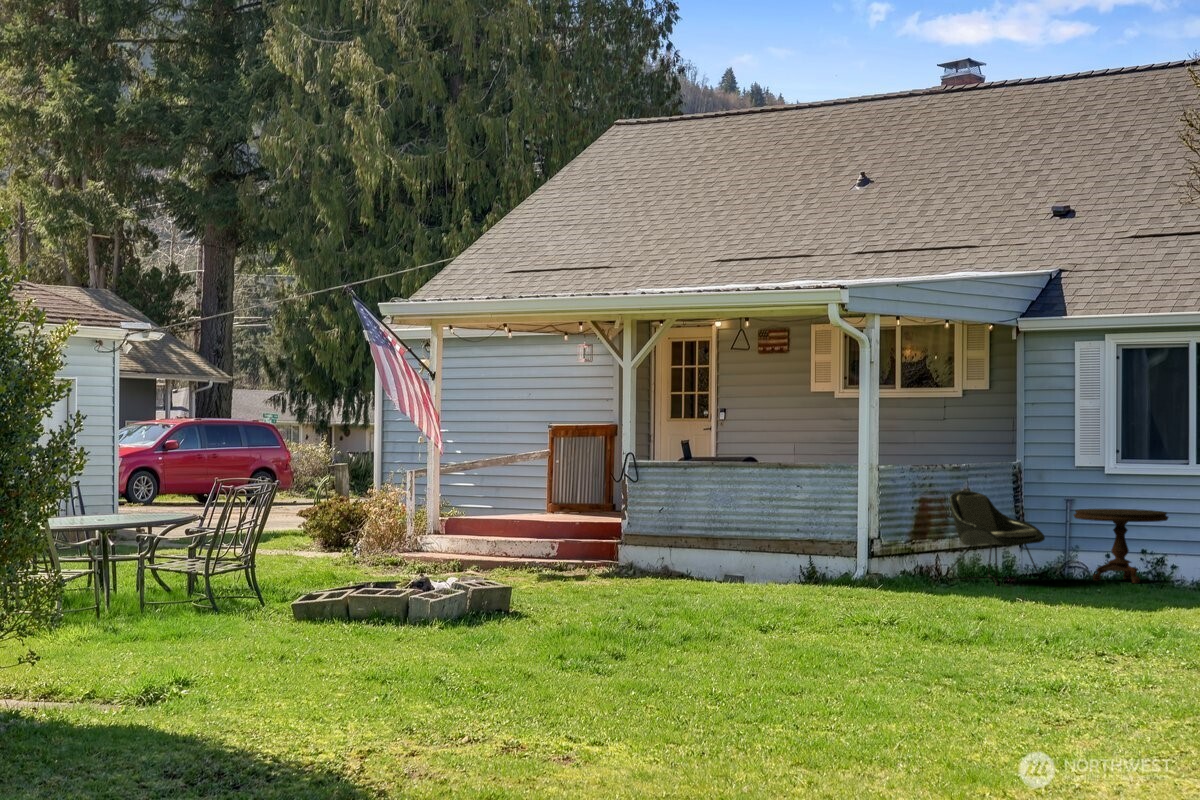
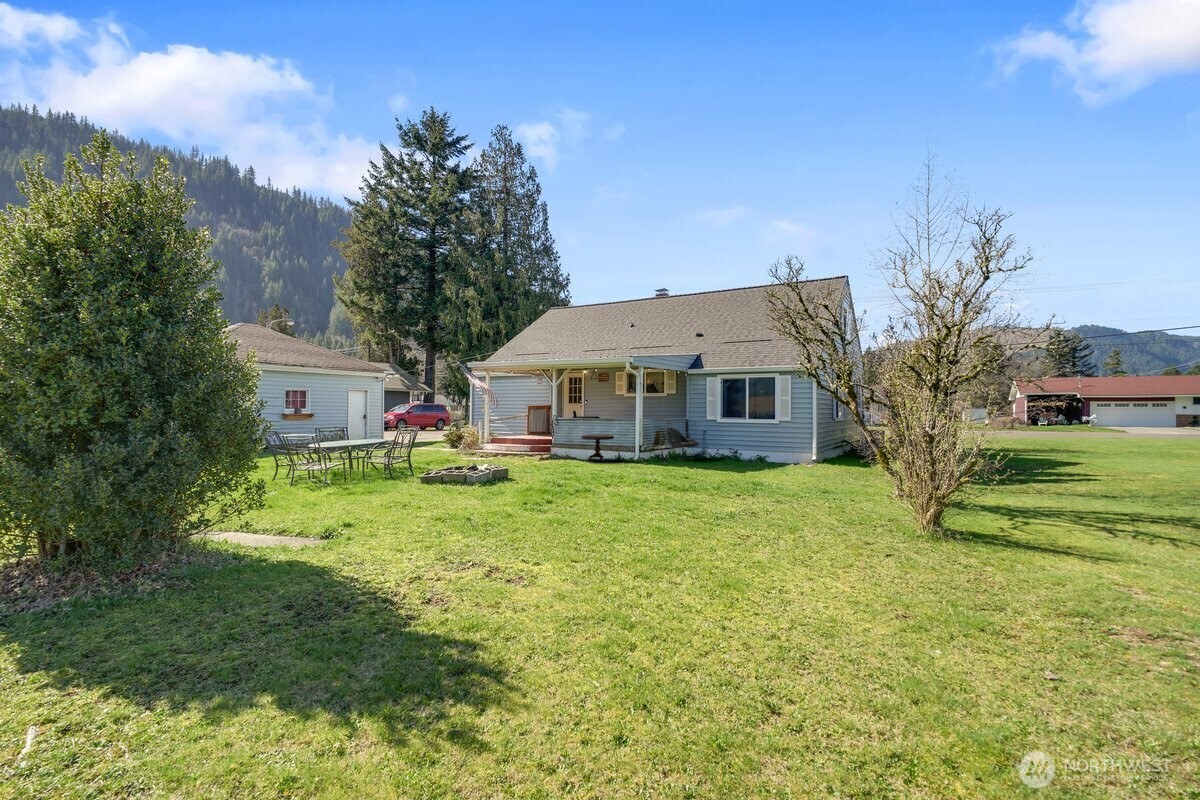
side table: present [1074,509,1168,583] -> present [581,435,614,462]

